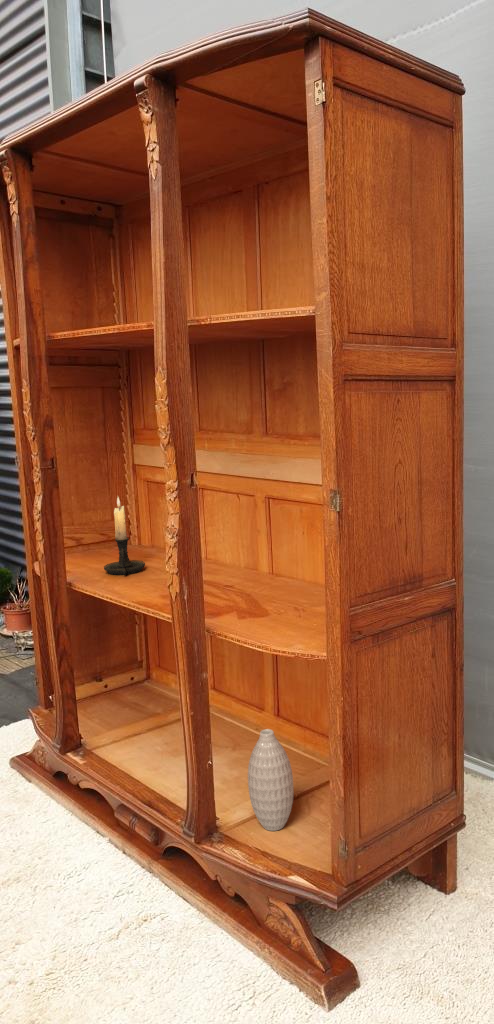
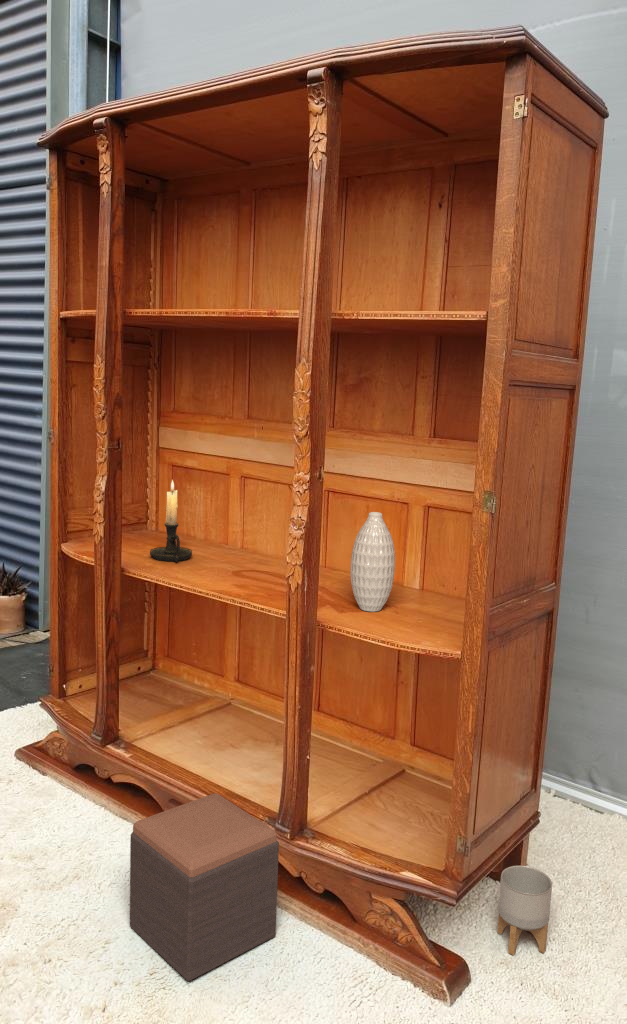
vase: present [248,729,294,831] -> present [351,512,395,612]
footstool: none [41,797,181,975] -> present [130,793,279,981]
planter: none [399,871,453,964] -> present [497,866,552,955]

